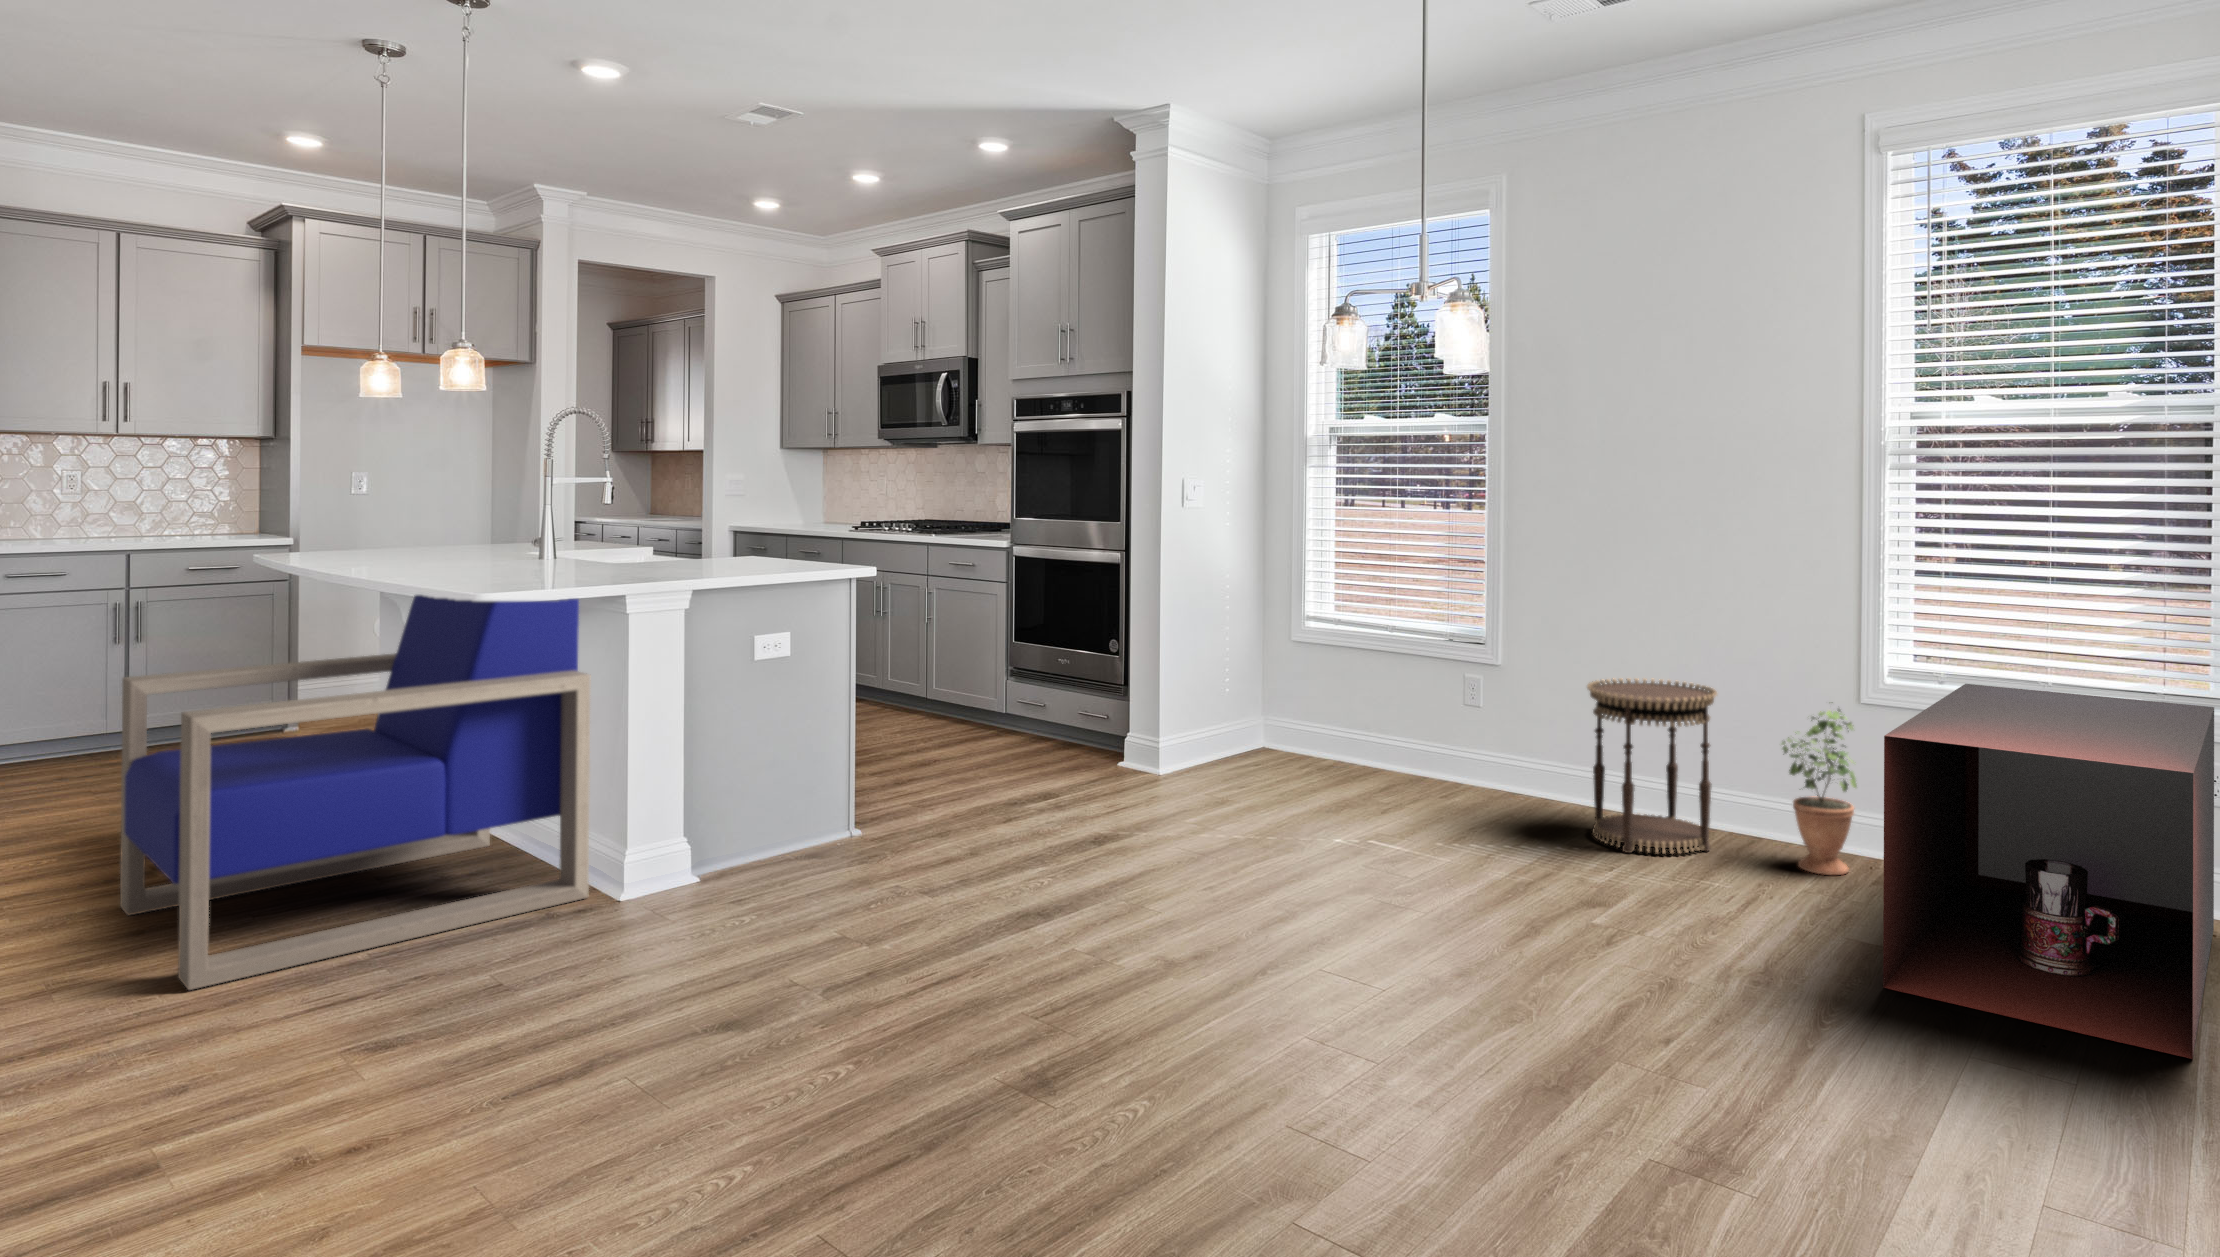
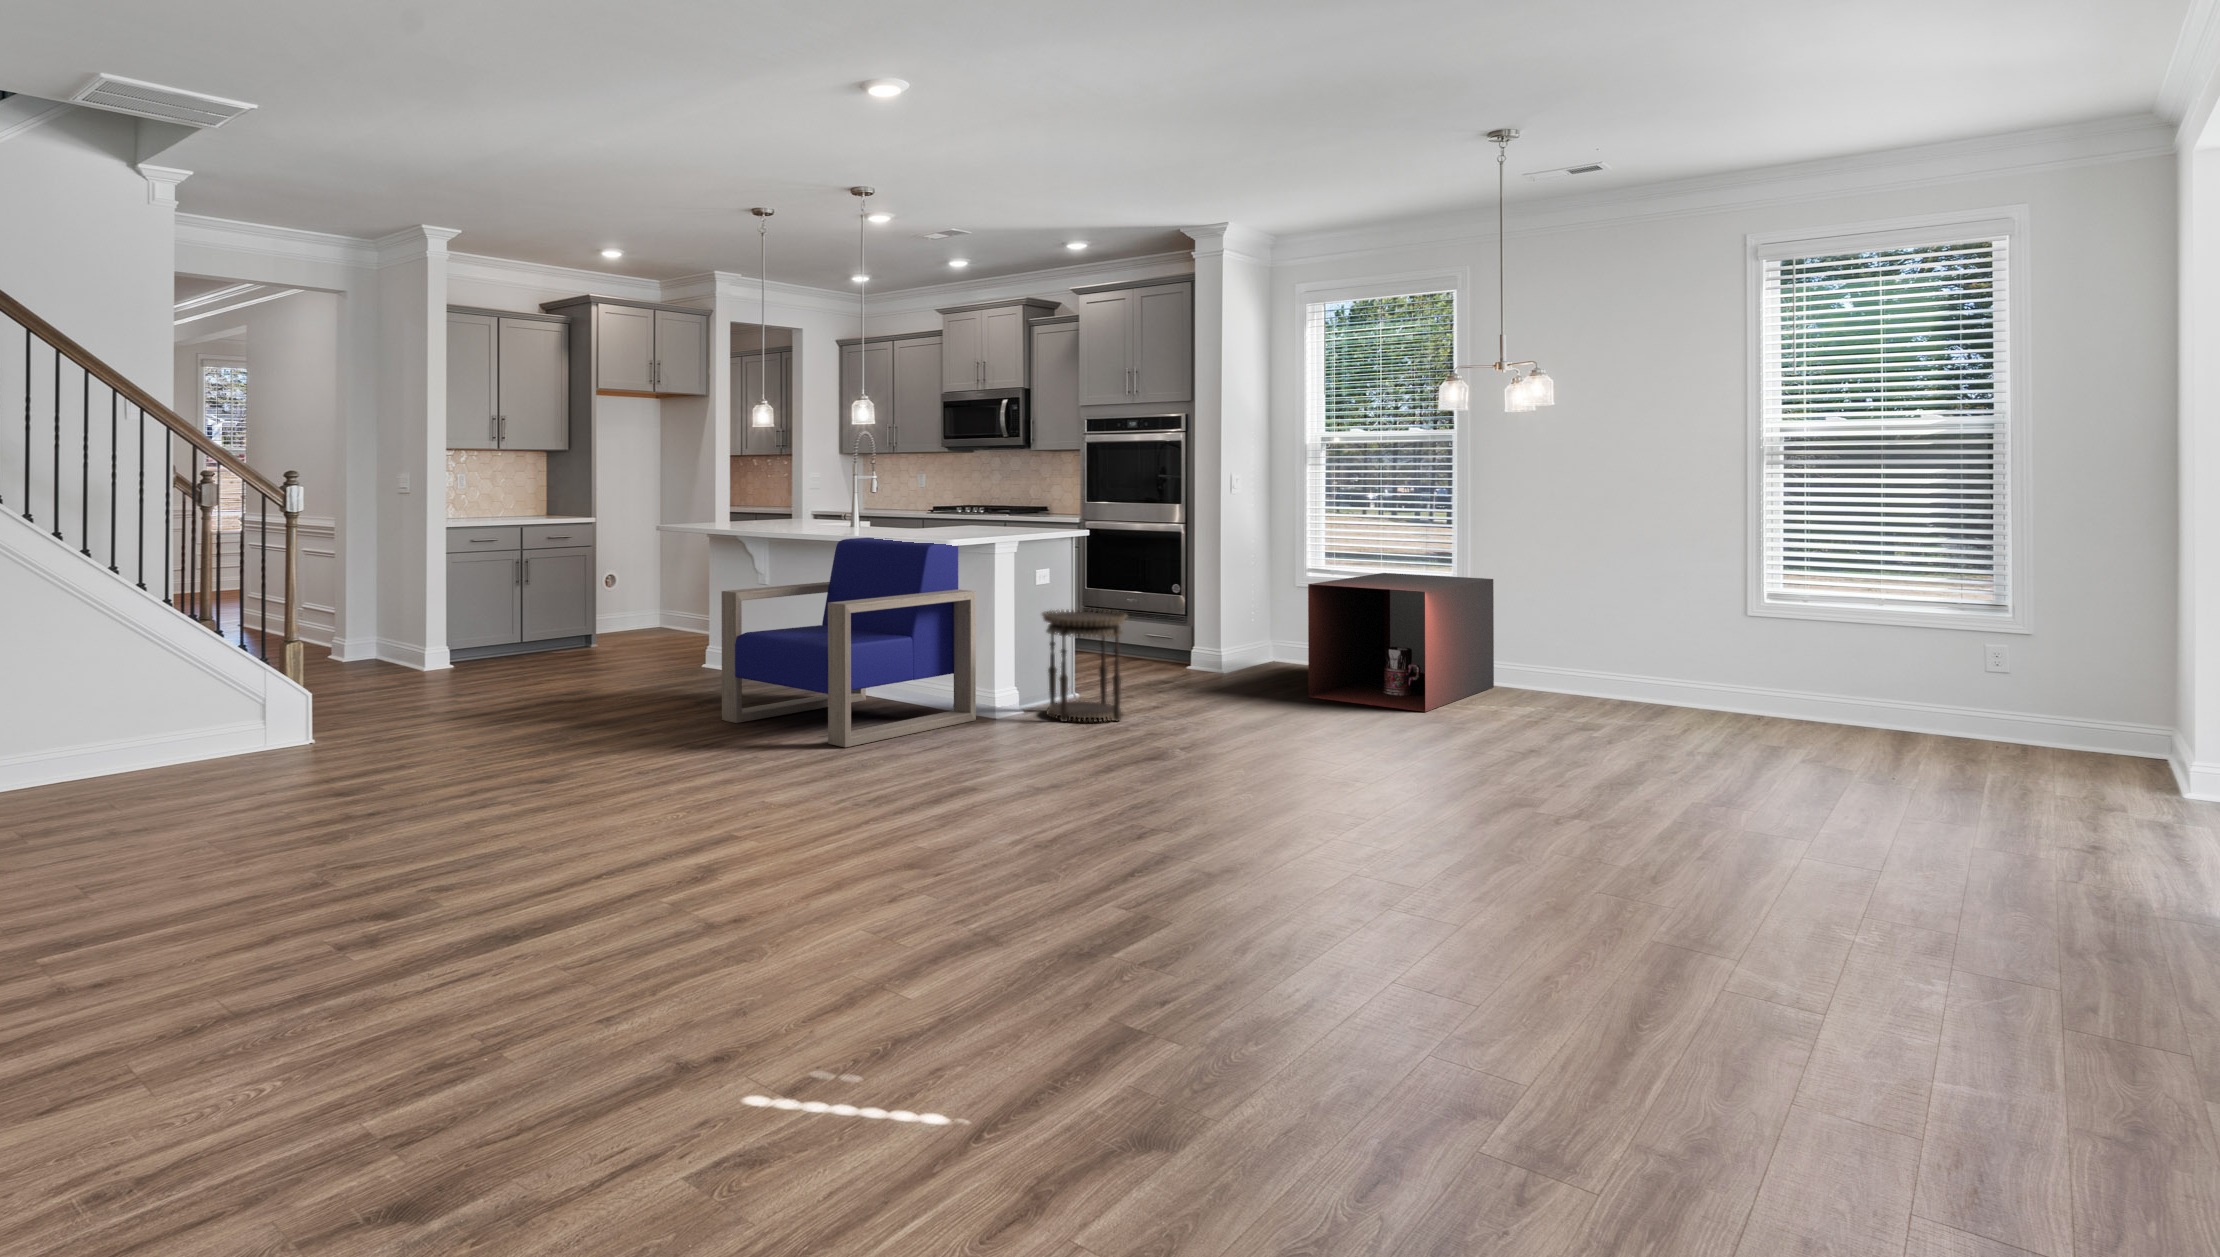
side table: present [1587,678,1717,853] -> present [1042,609,1127,722]
storage cabinet: present [1883,684,2214,1059] -> present [1308,573,1494,712]
potted plant: present [1782,709,1857,875] -> none [1695,614,1749,722]

